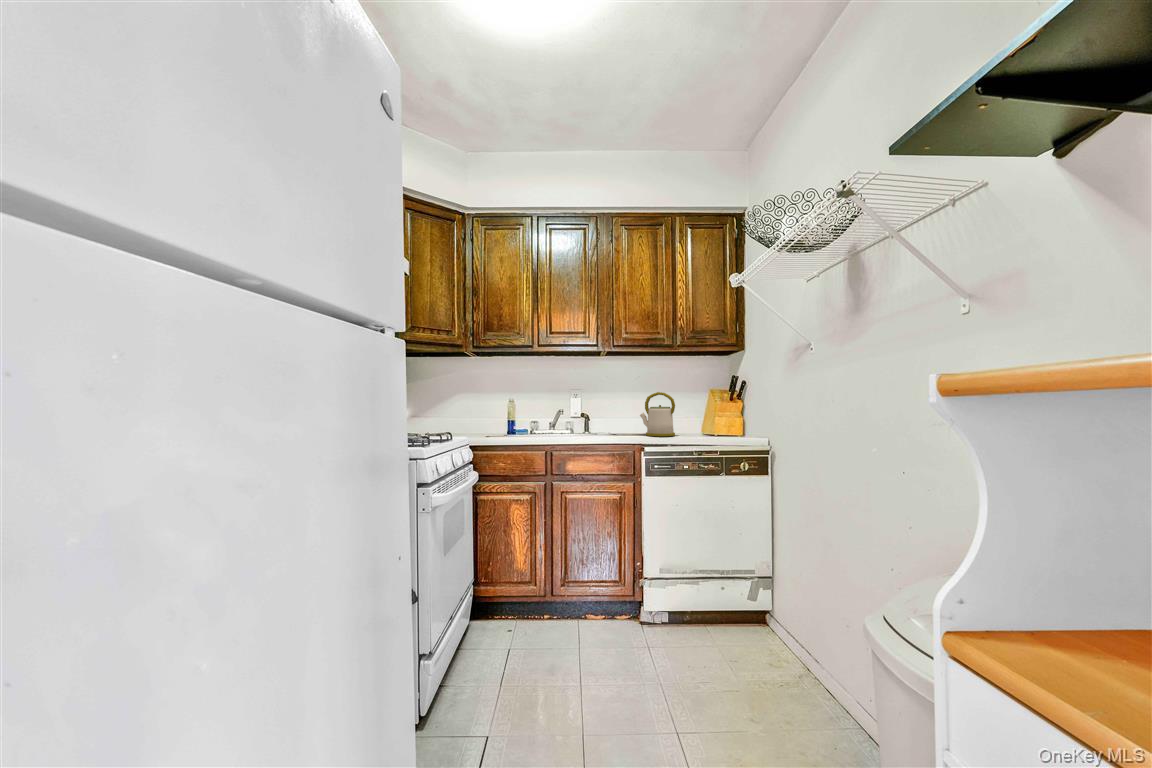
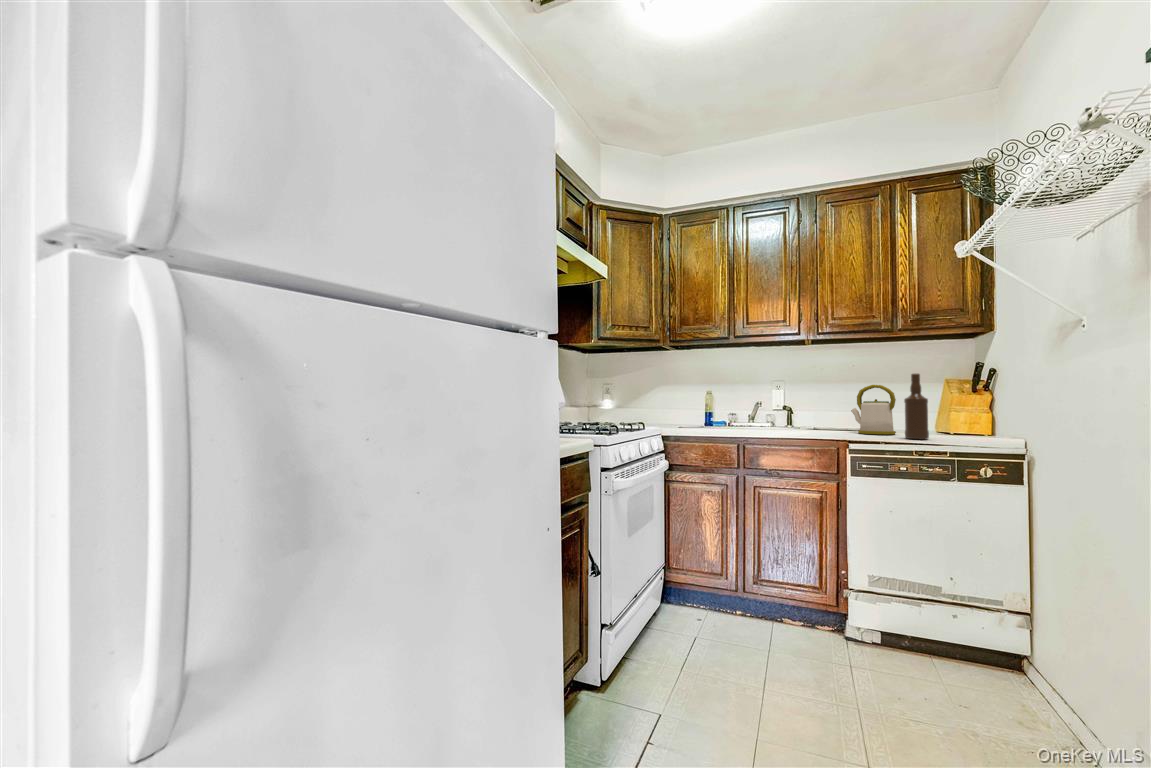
bottle: none [685,384,704,441] -> present [904,374,929,439]

